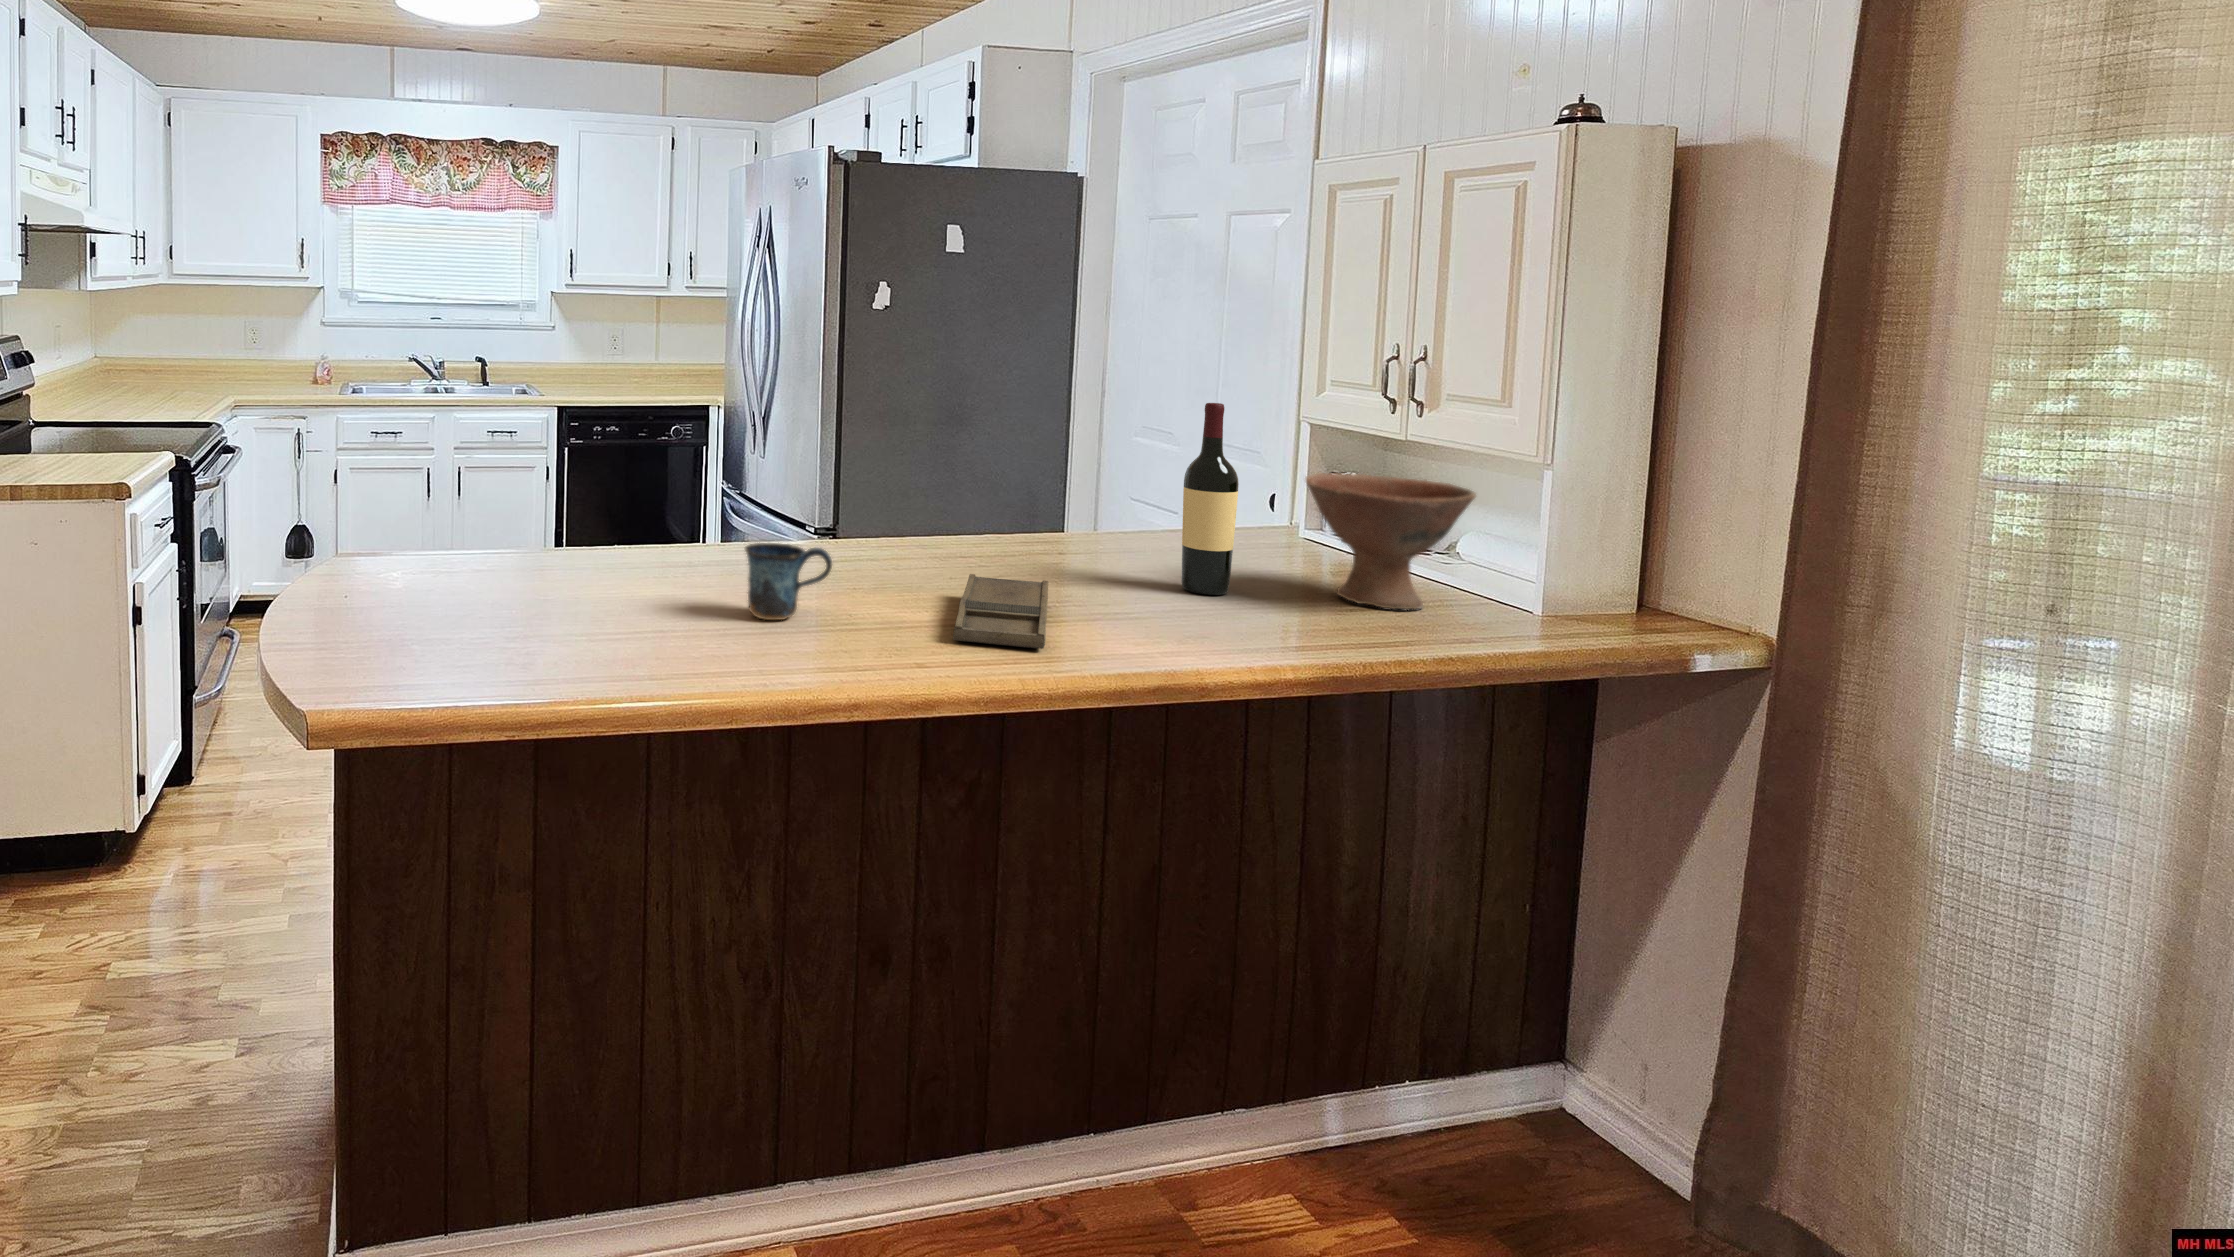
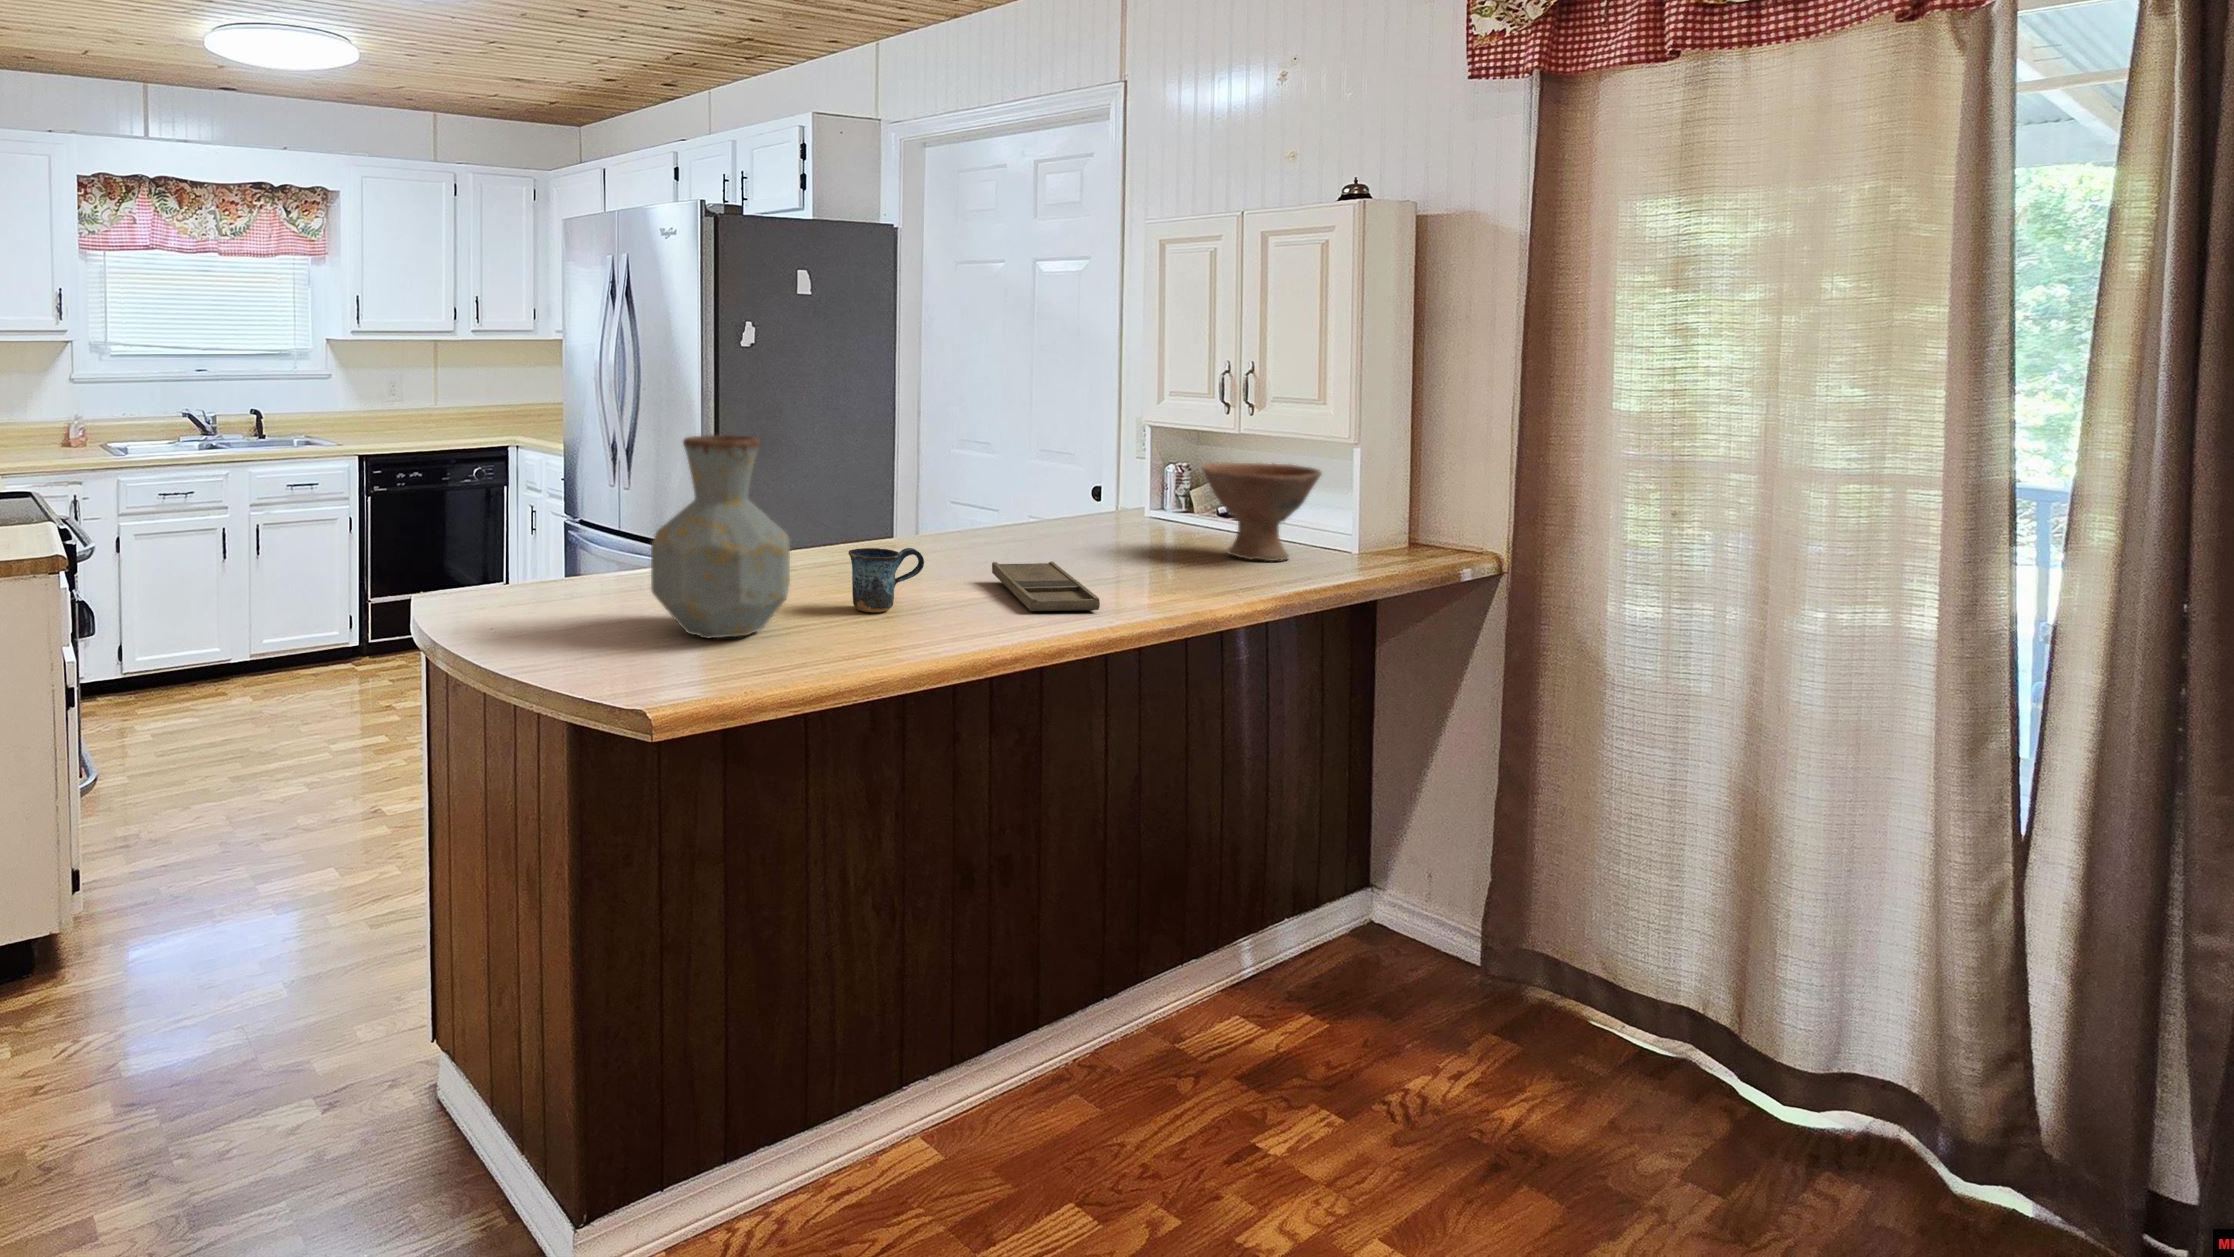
vase: none [486,399,648,631] -> present [651,435,790,638]
wine bottle: present [1181,403,1239,595] -> none [1122,413,1164,563]

